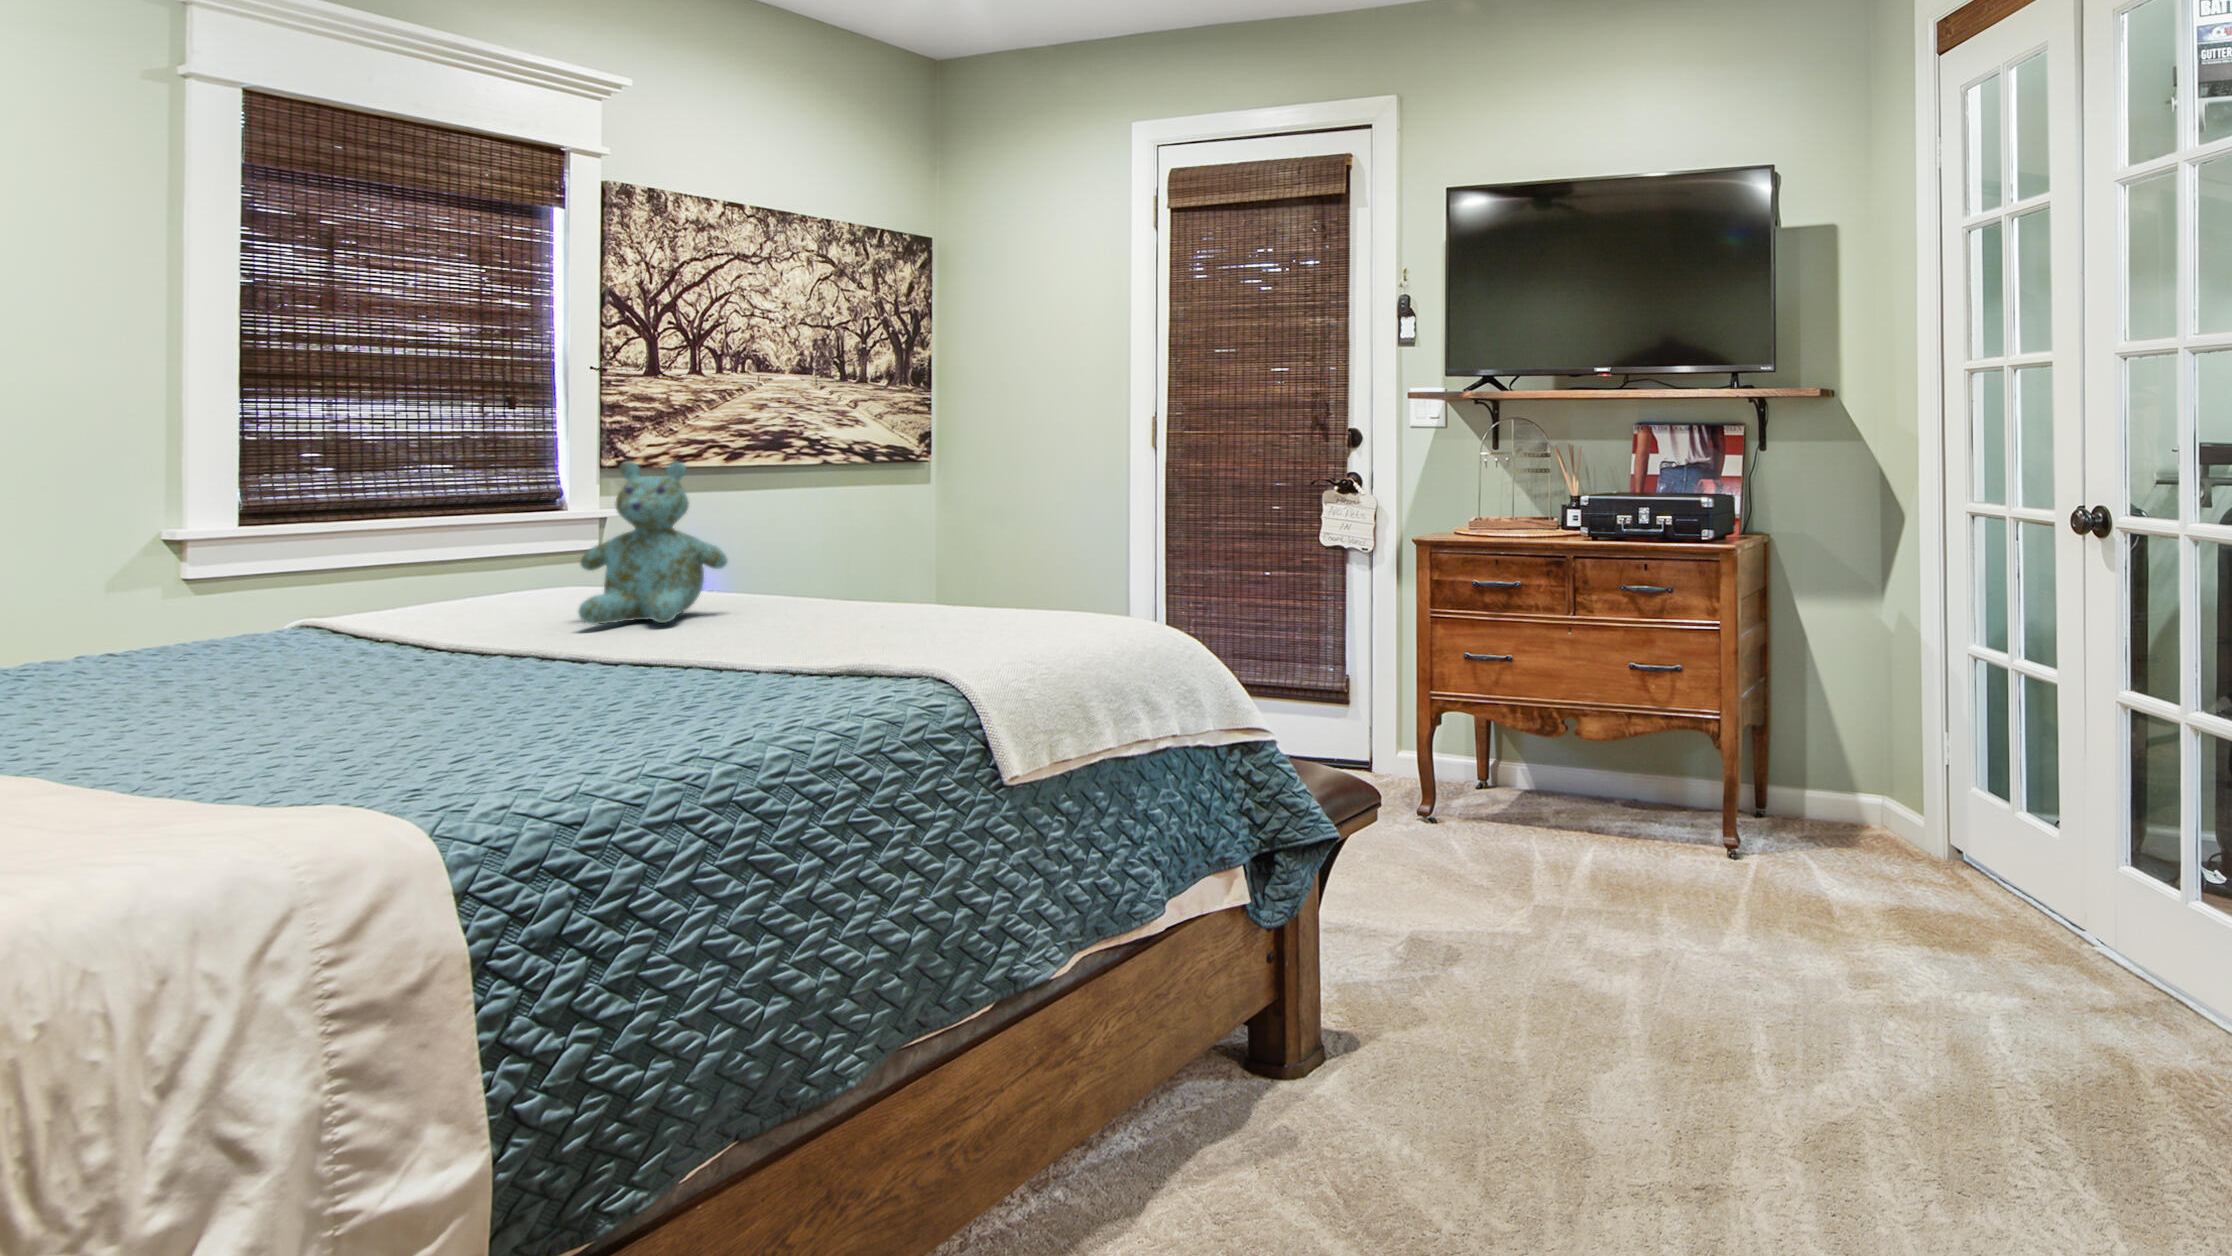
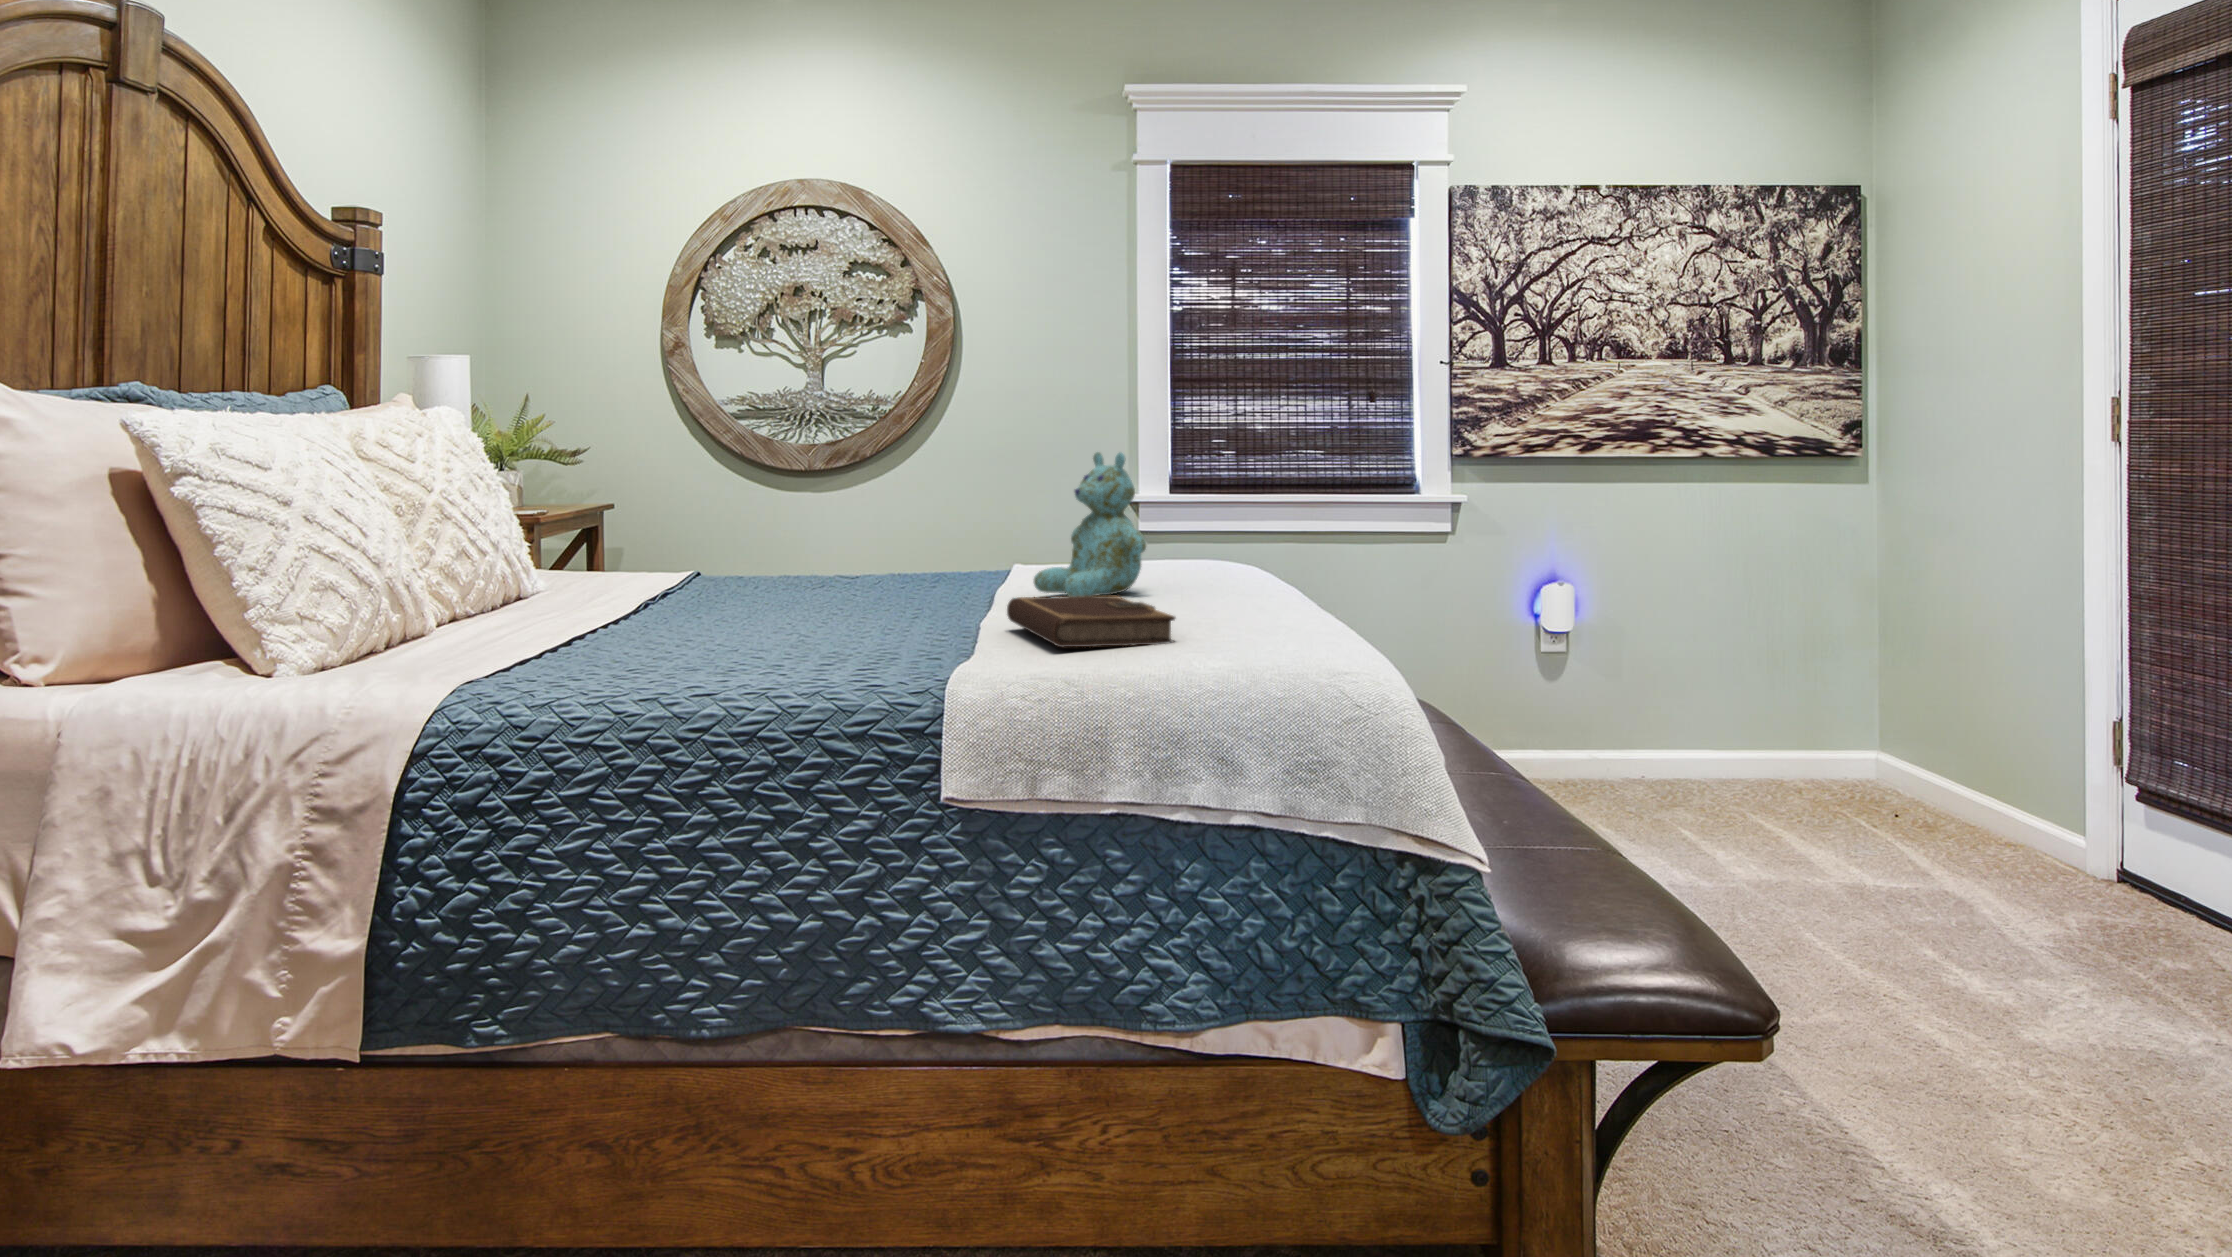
notebook: none [749,603,983,644] -> present [1007,596,1175,647]

